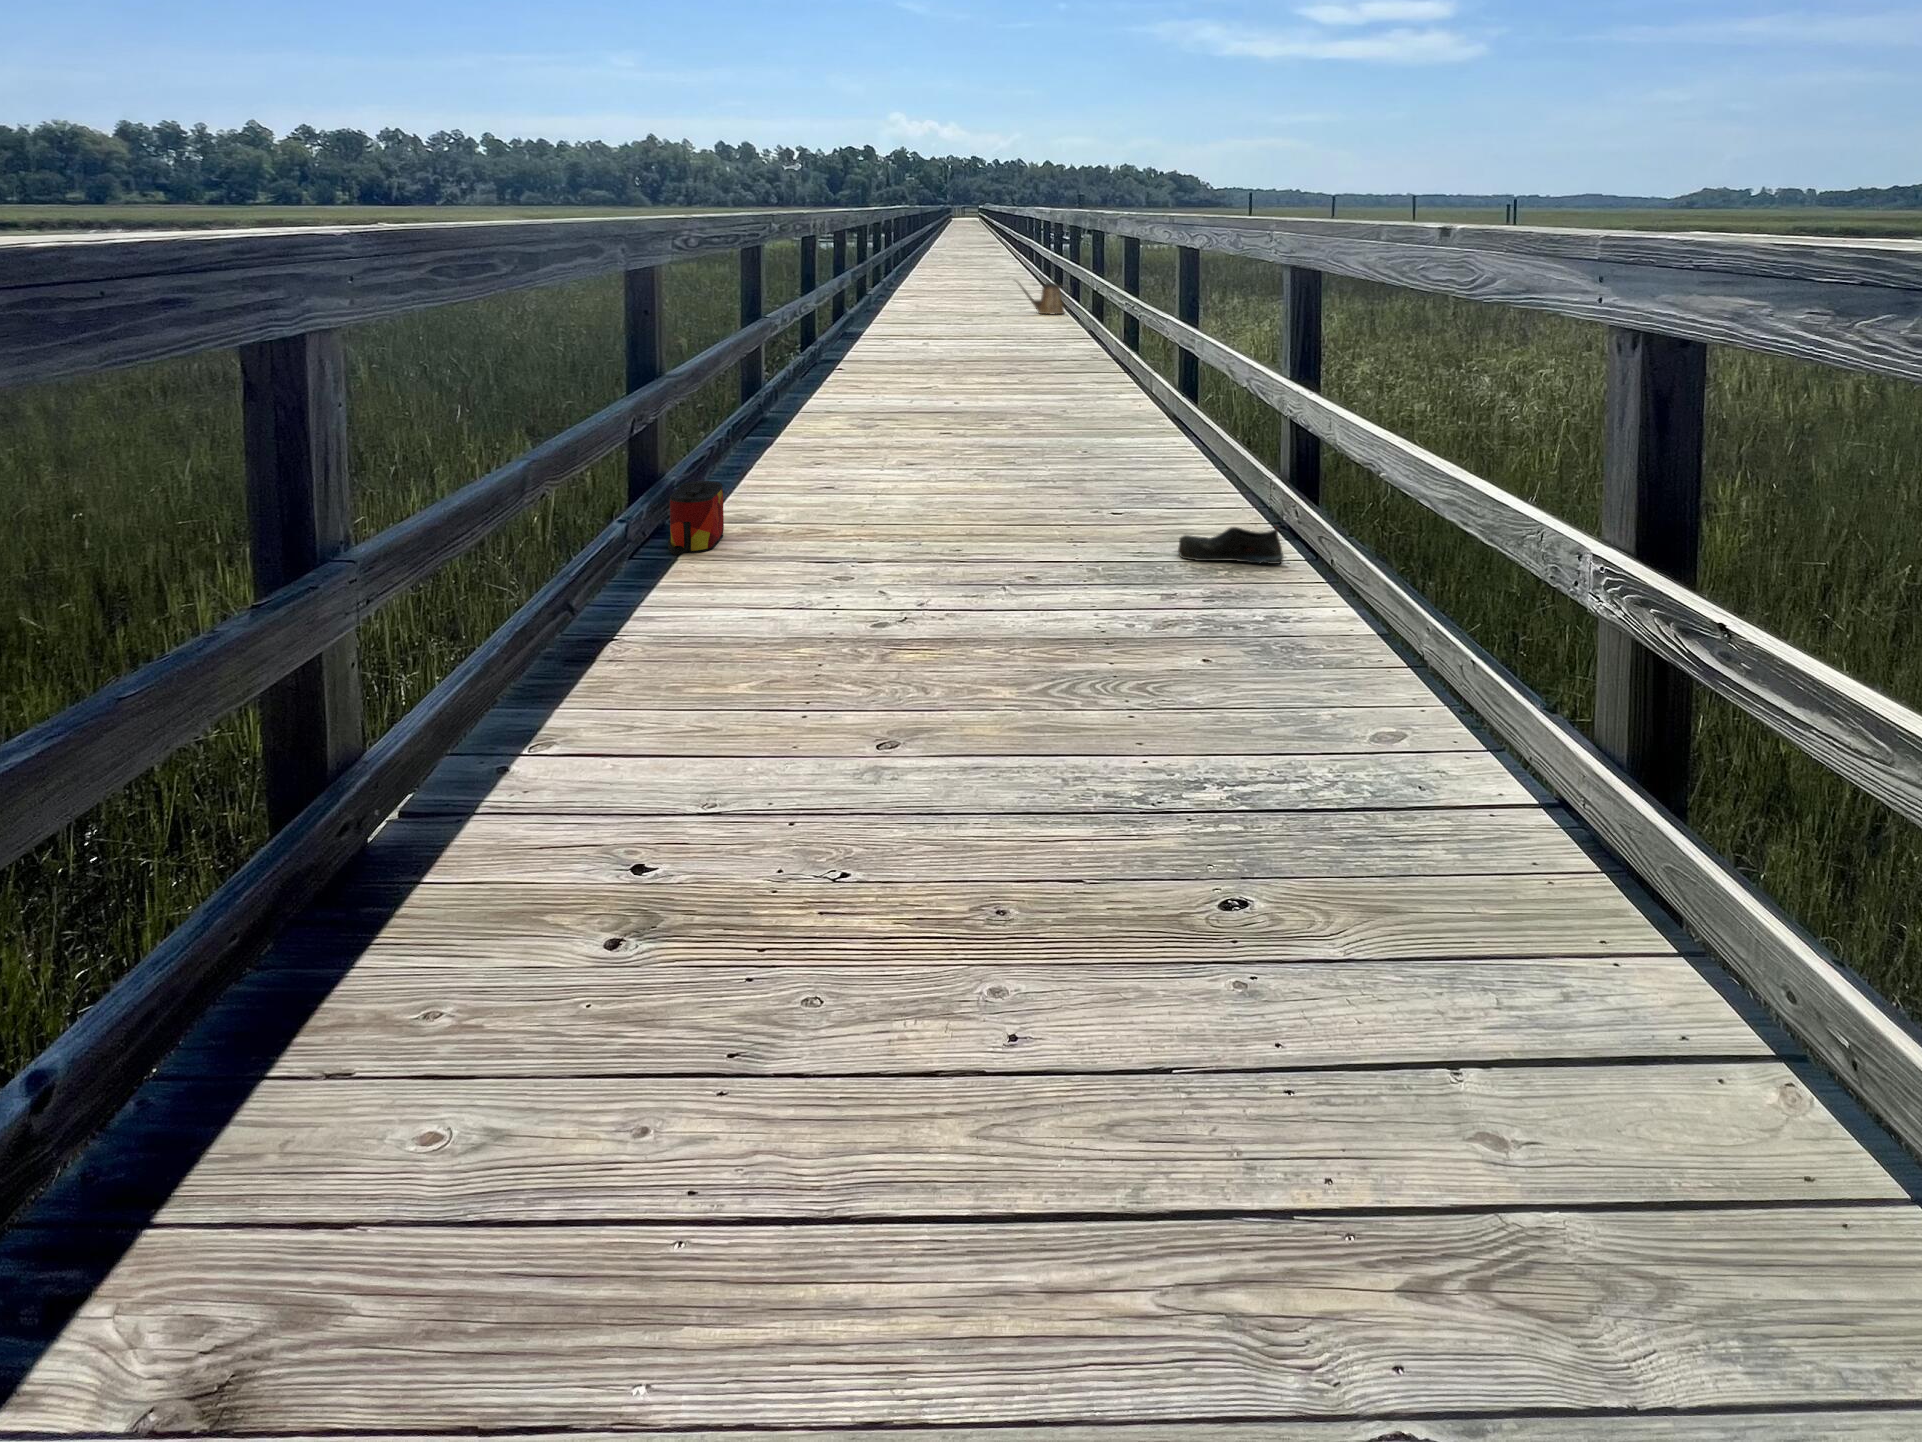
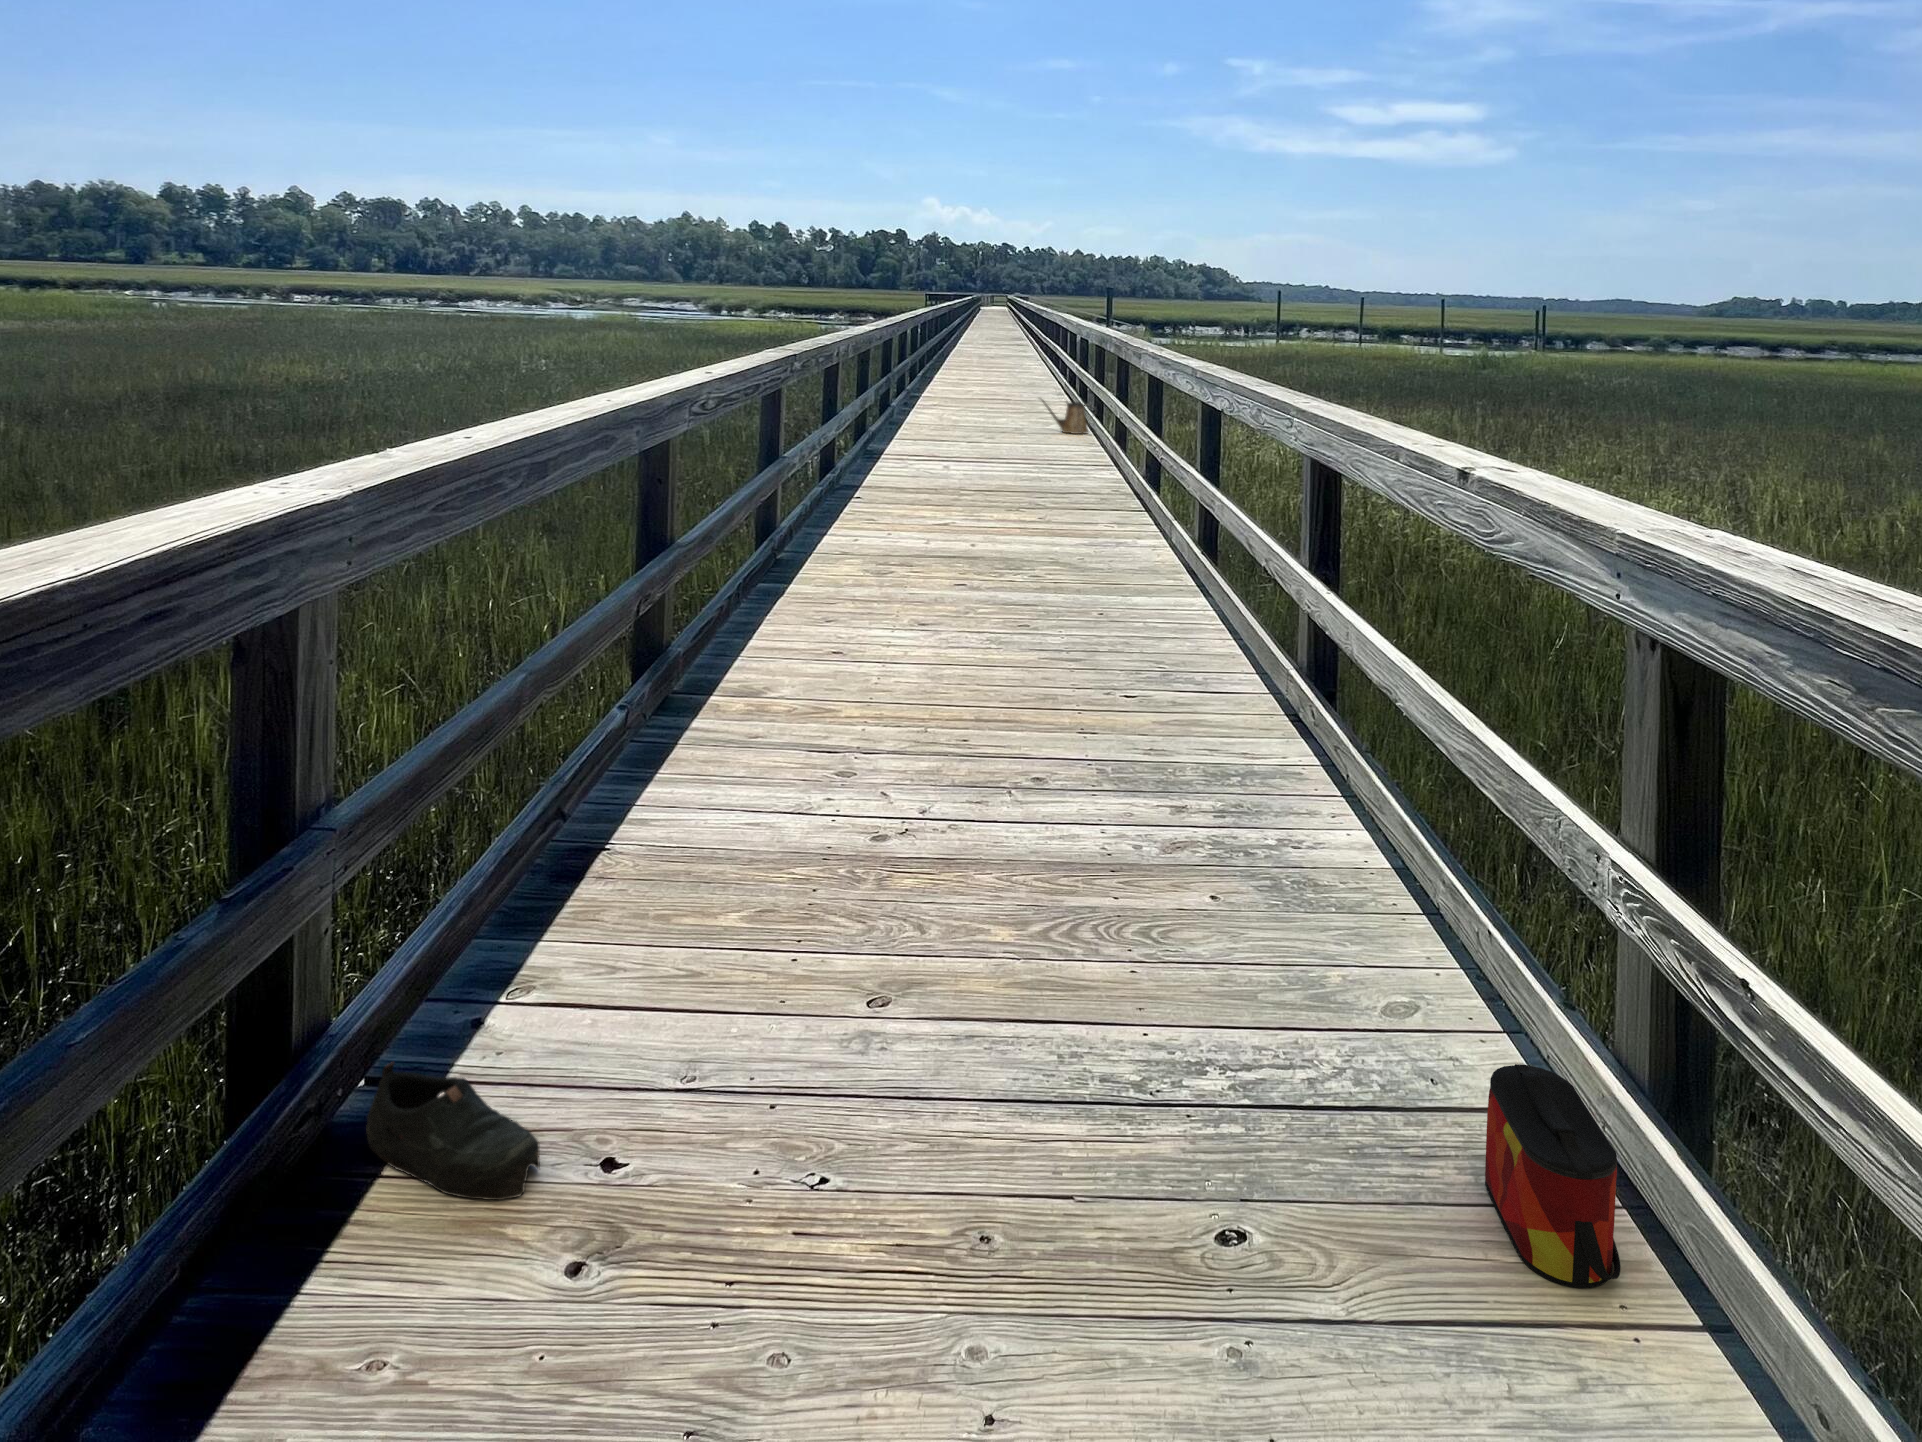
bag: present [668,481,724,555] -> present [1485,1064,1621,1288]
shoe: present [1178,527,1284,564] -> present [366,1062,540,1200]

